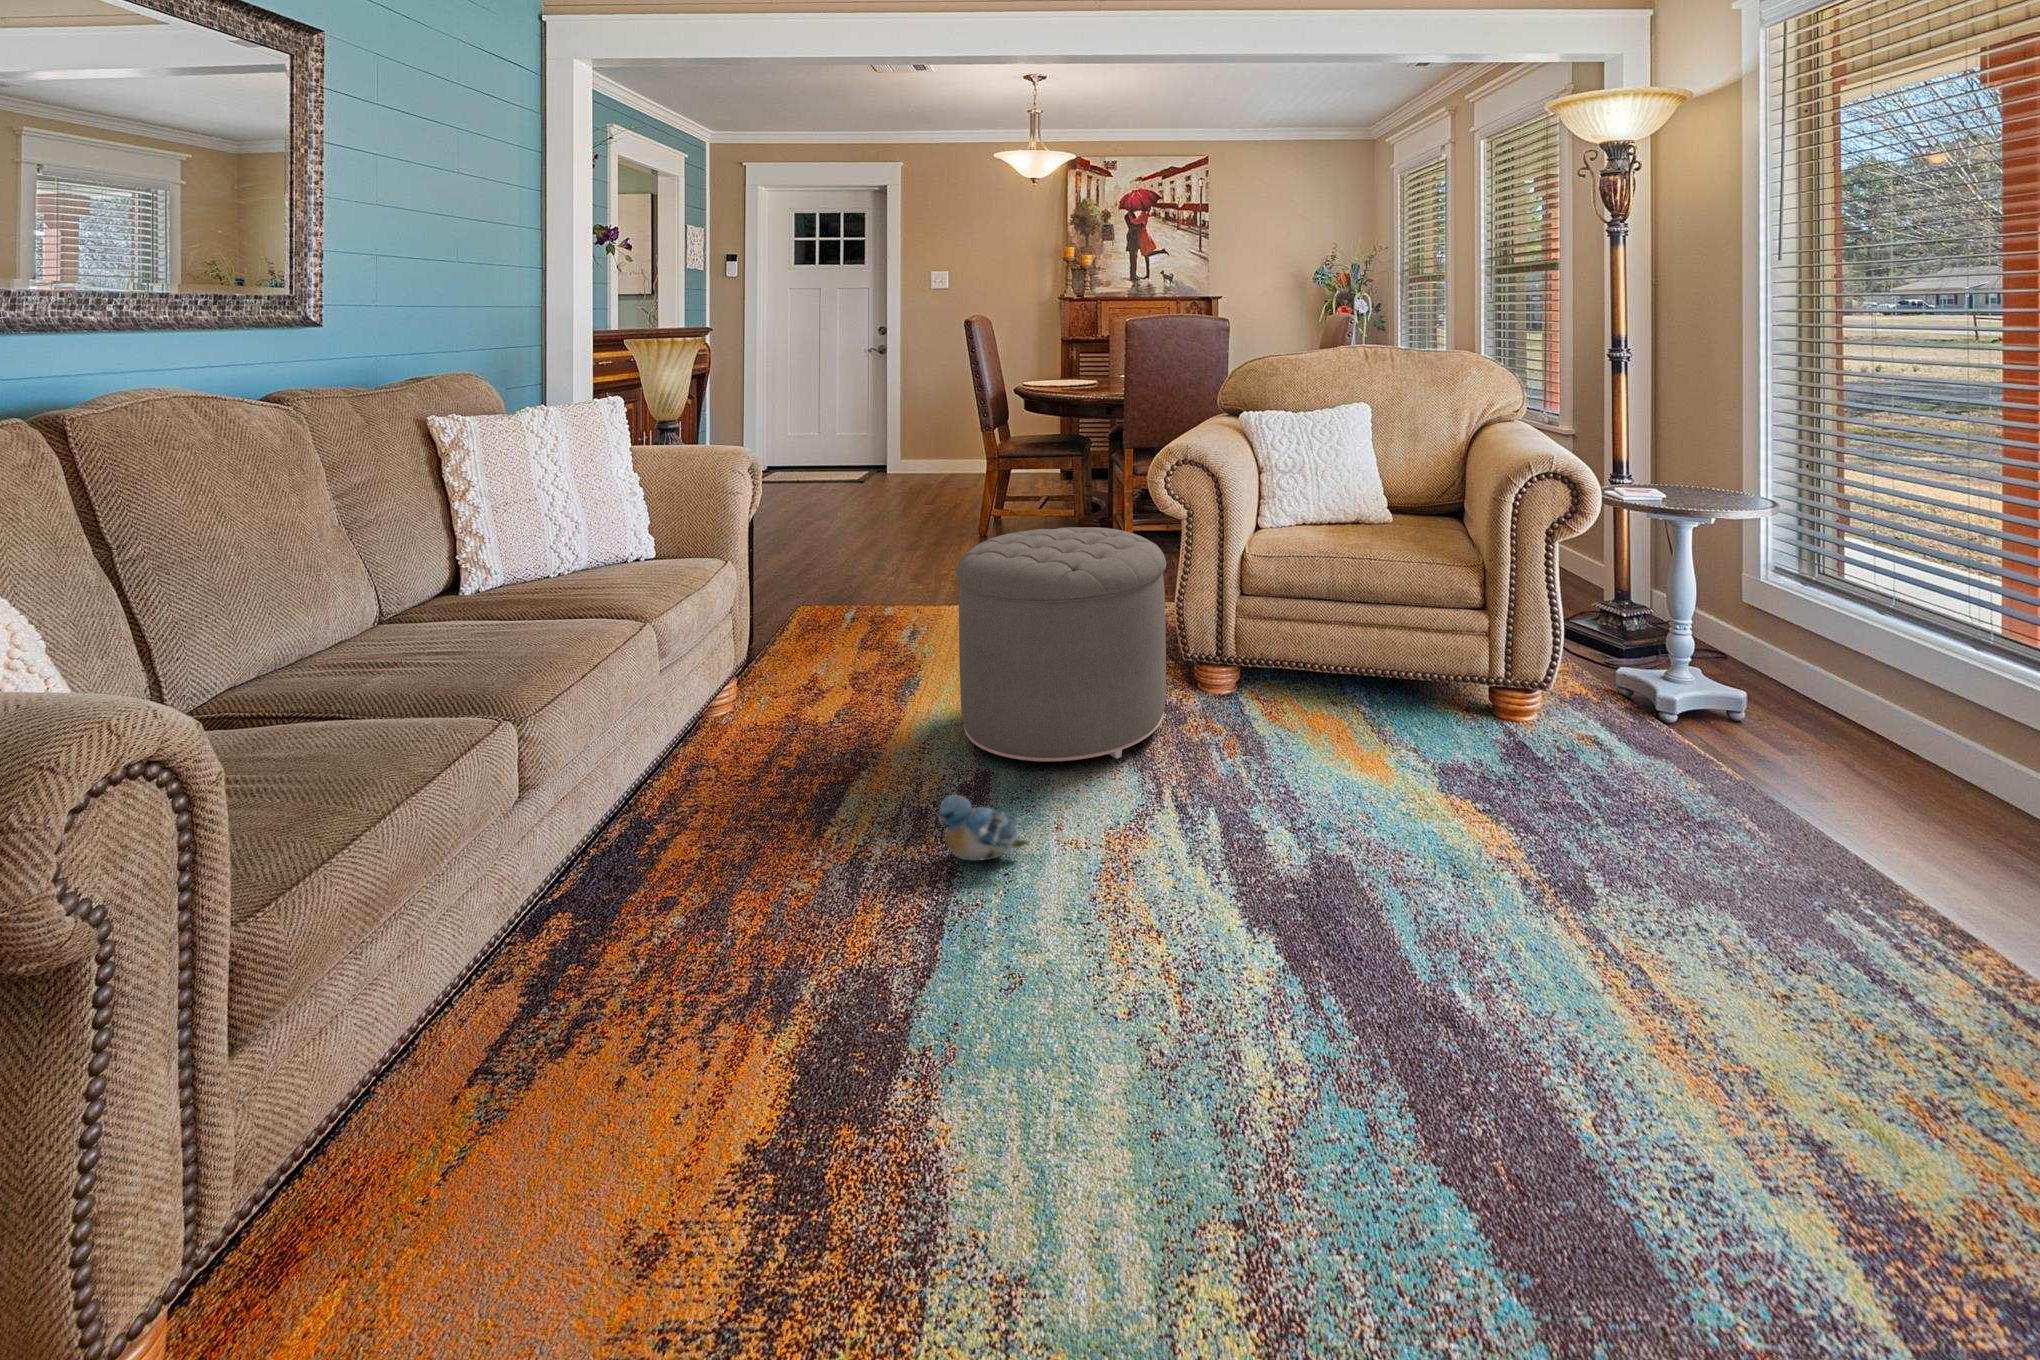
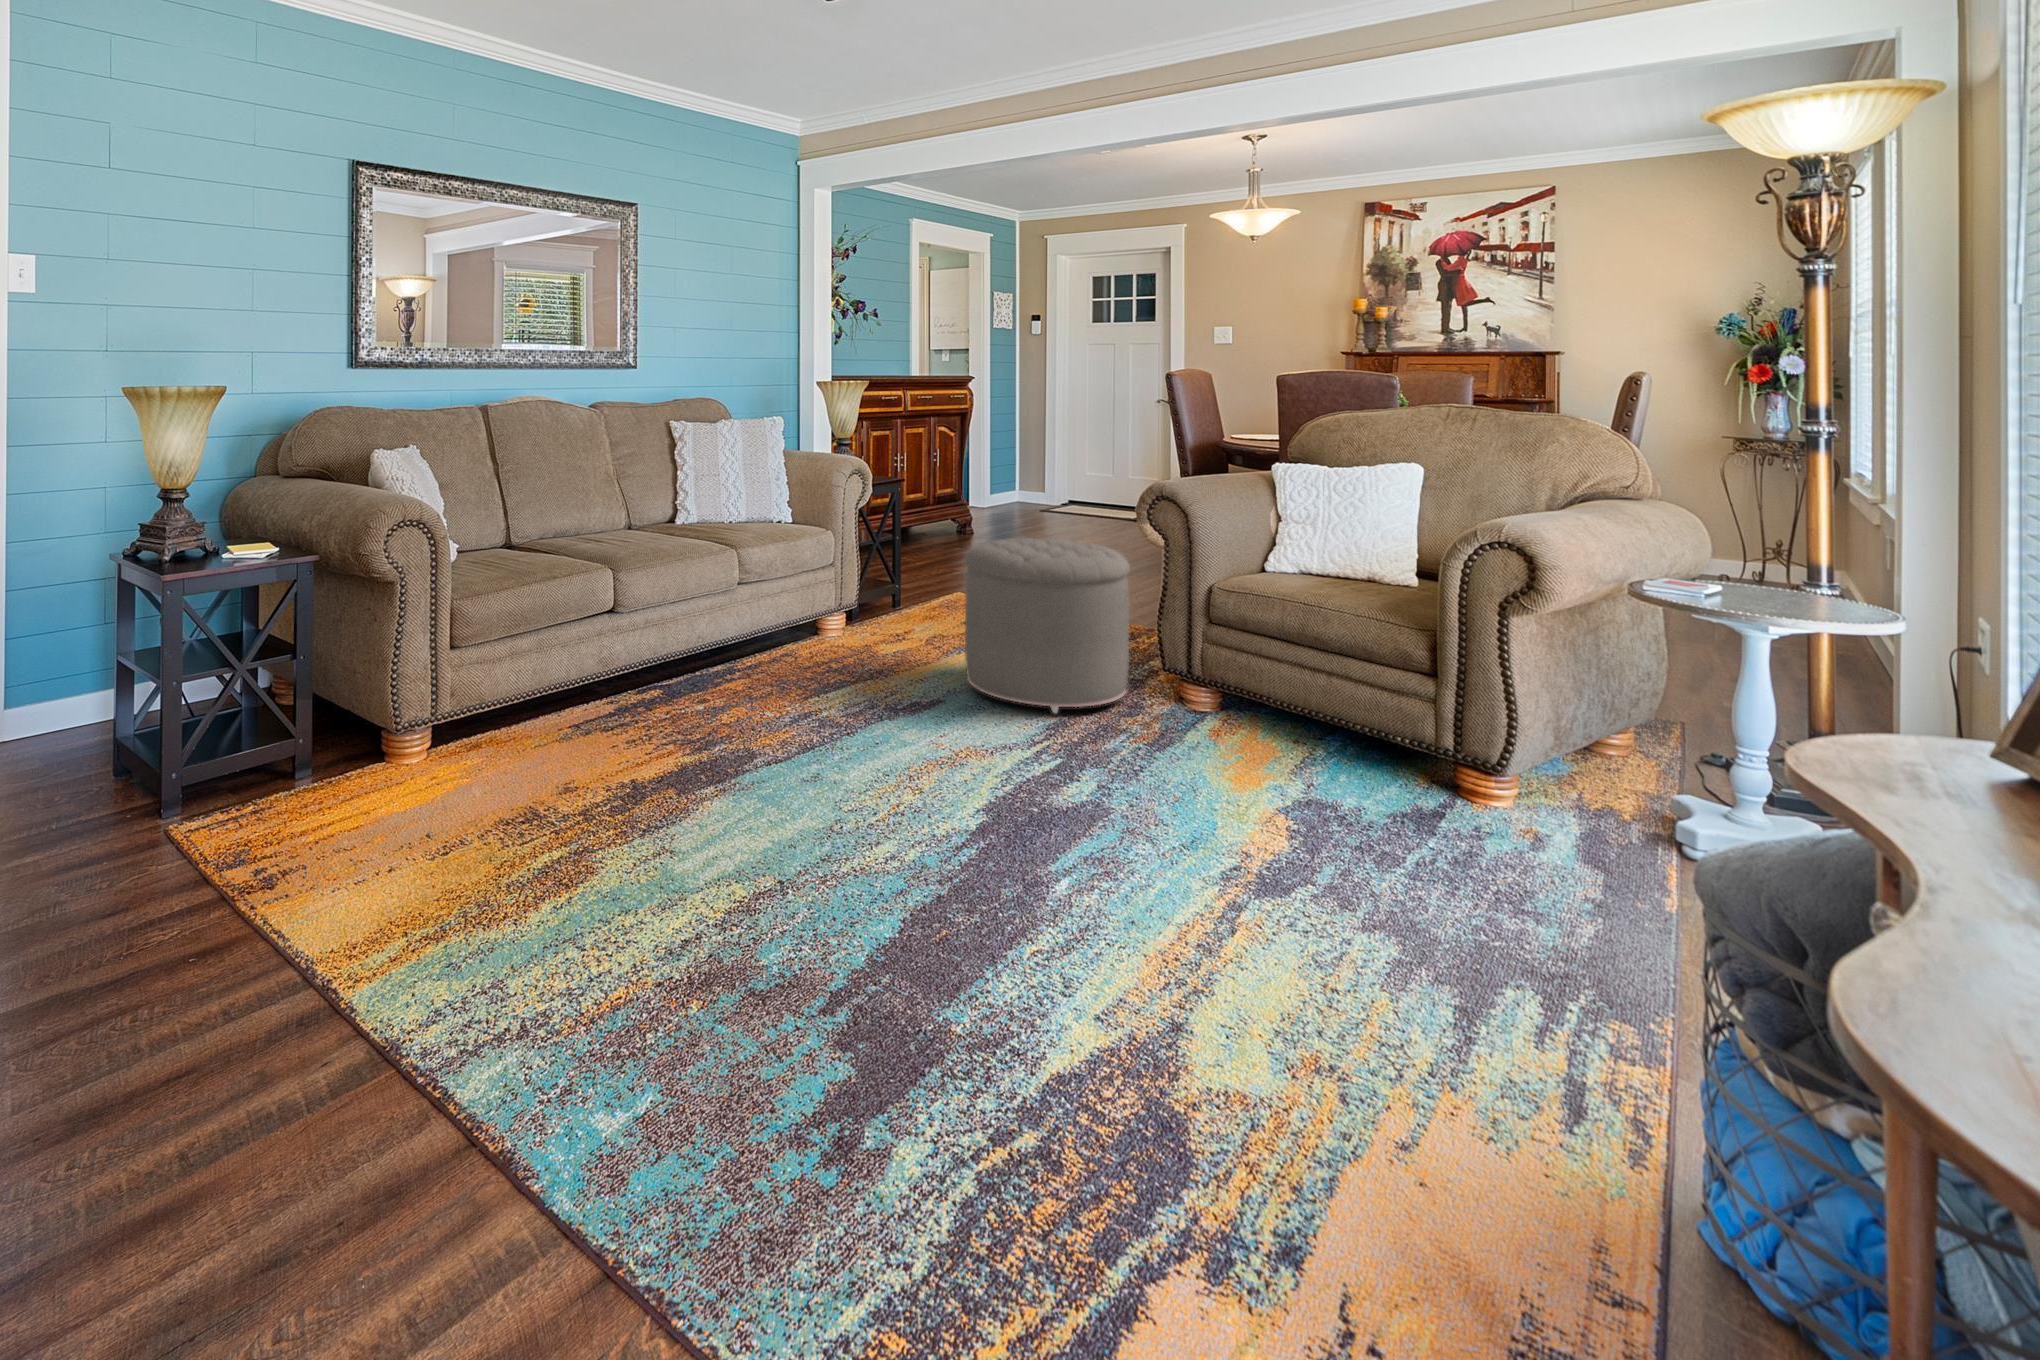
plush toy: present [937,795,1028,861] -> none [886,679,941,727]

